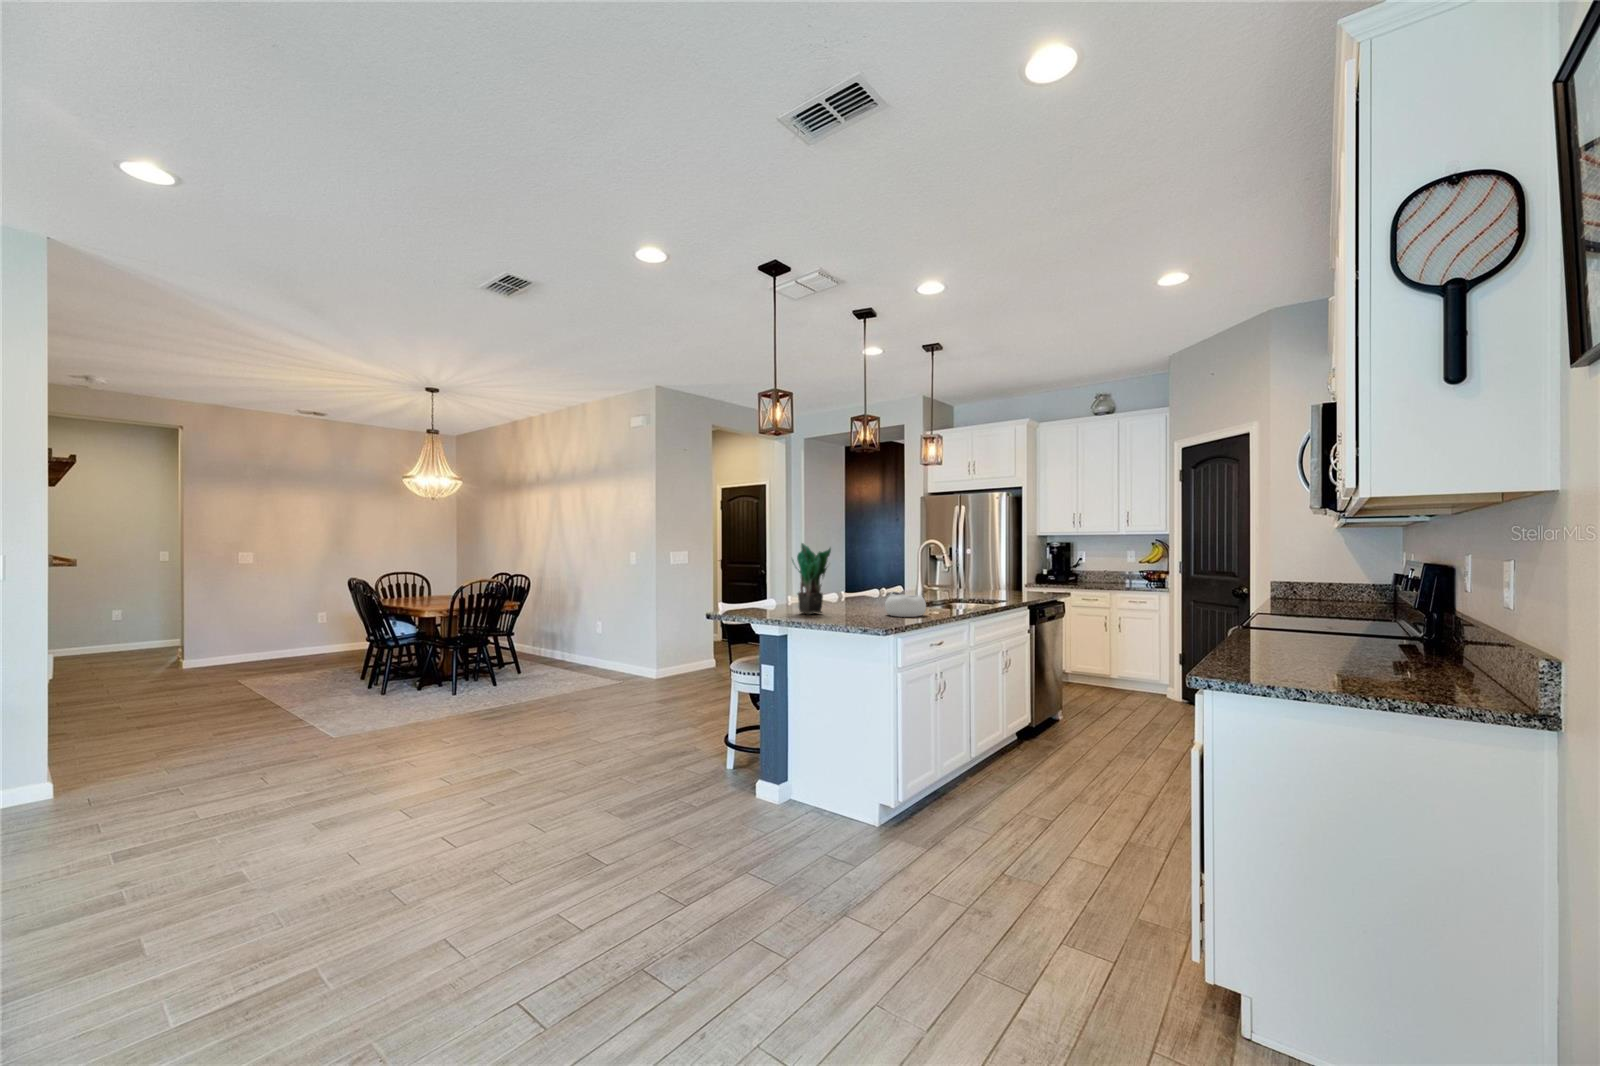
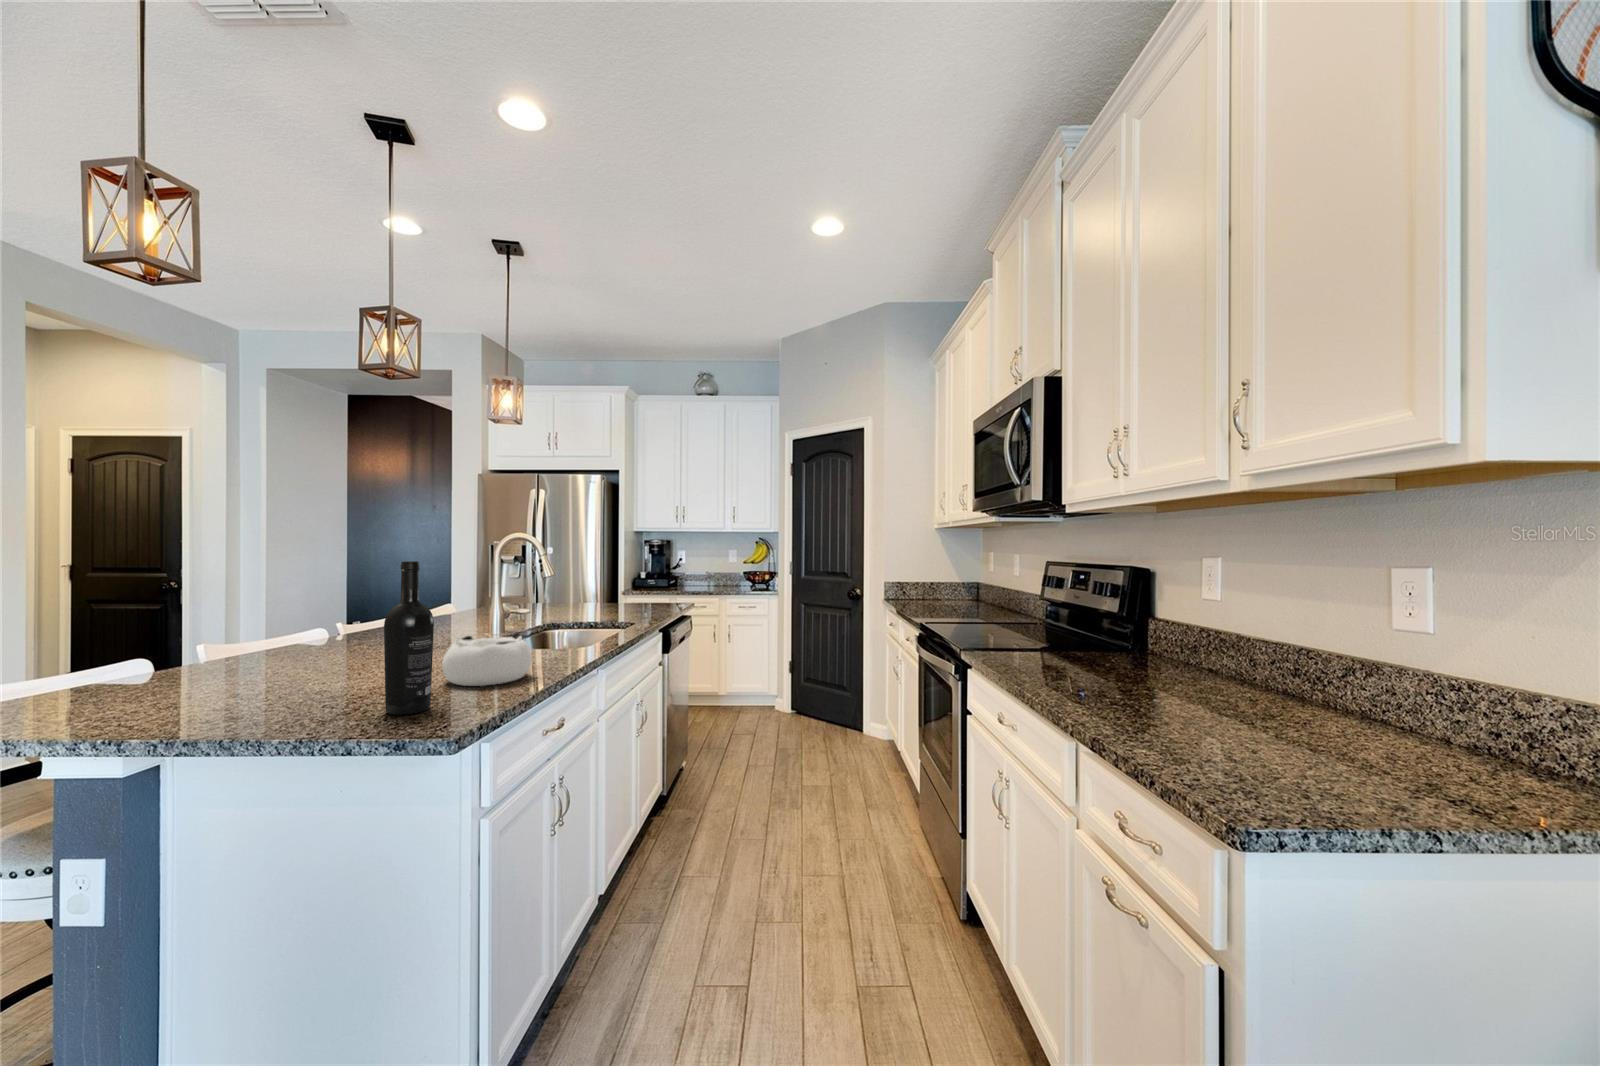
potted plant: present [792,543,831,614] -> none [174,536,305,710]
wine bottle: none [860,554,879,621] -> present [384,561,434,715]

